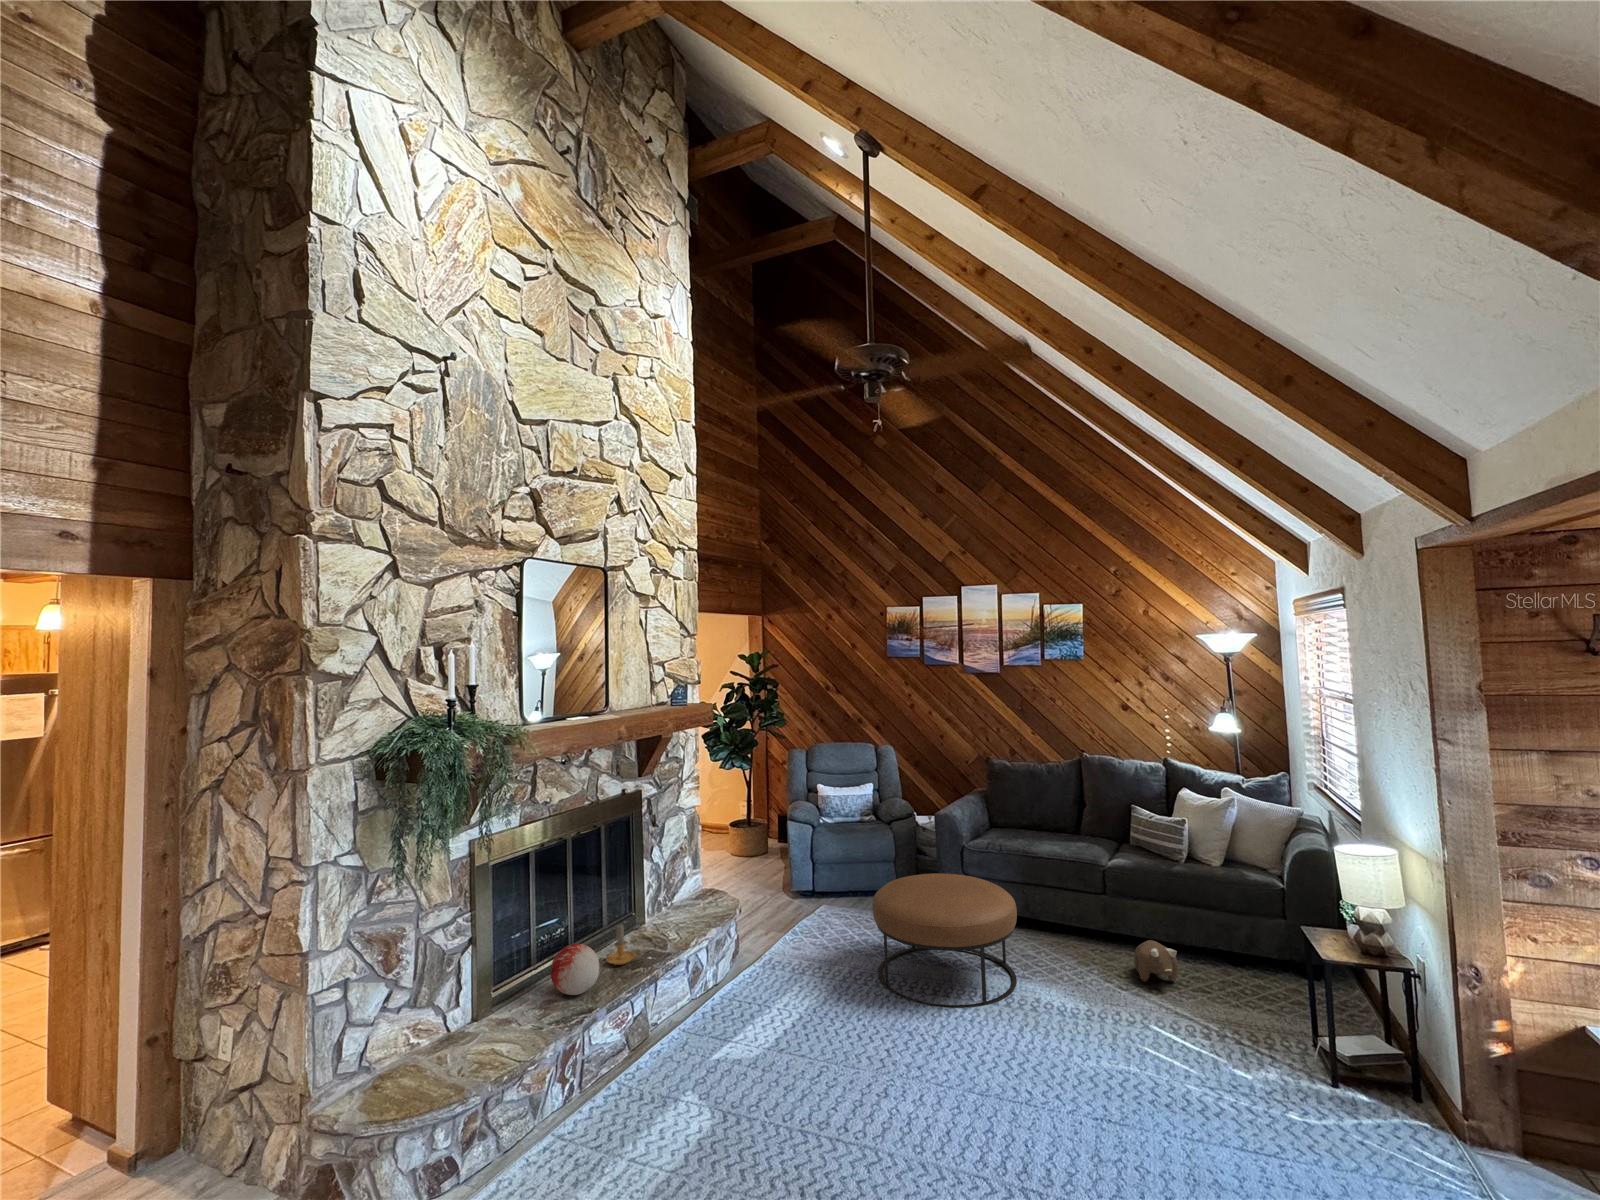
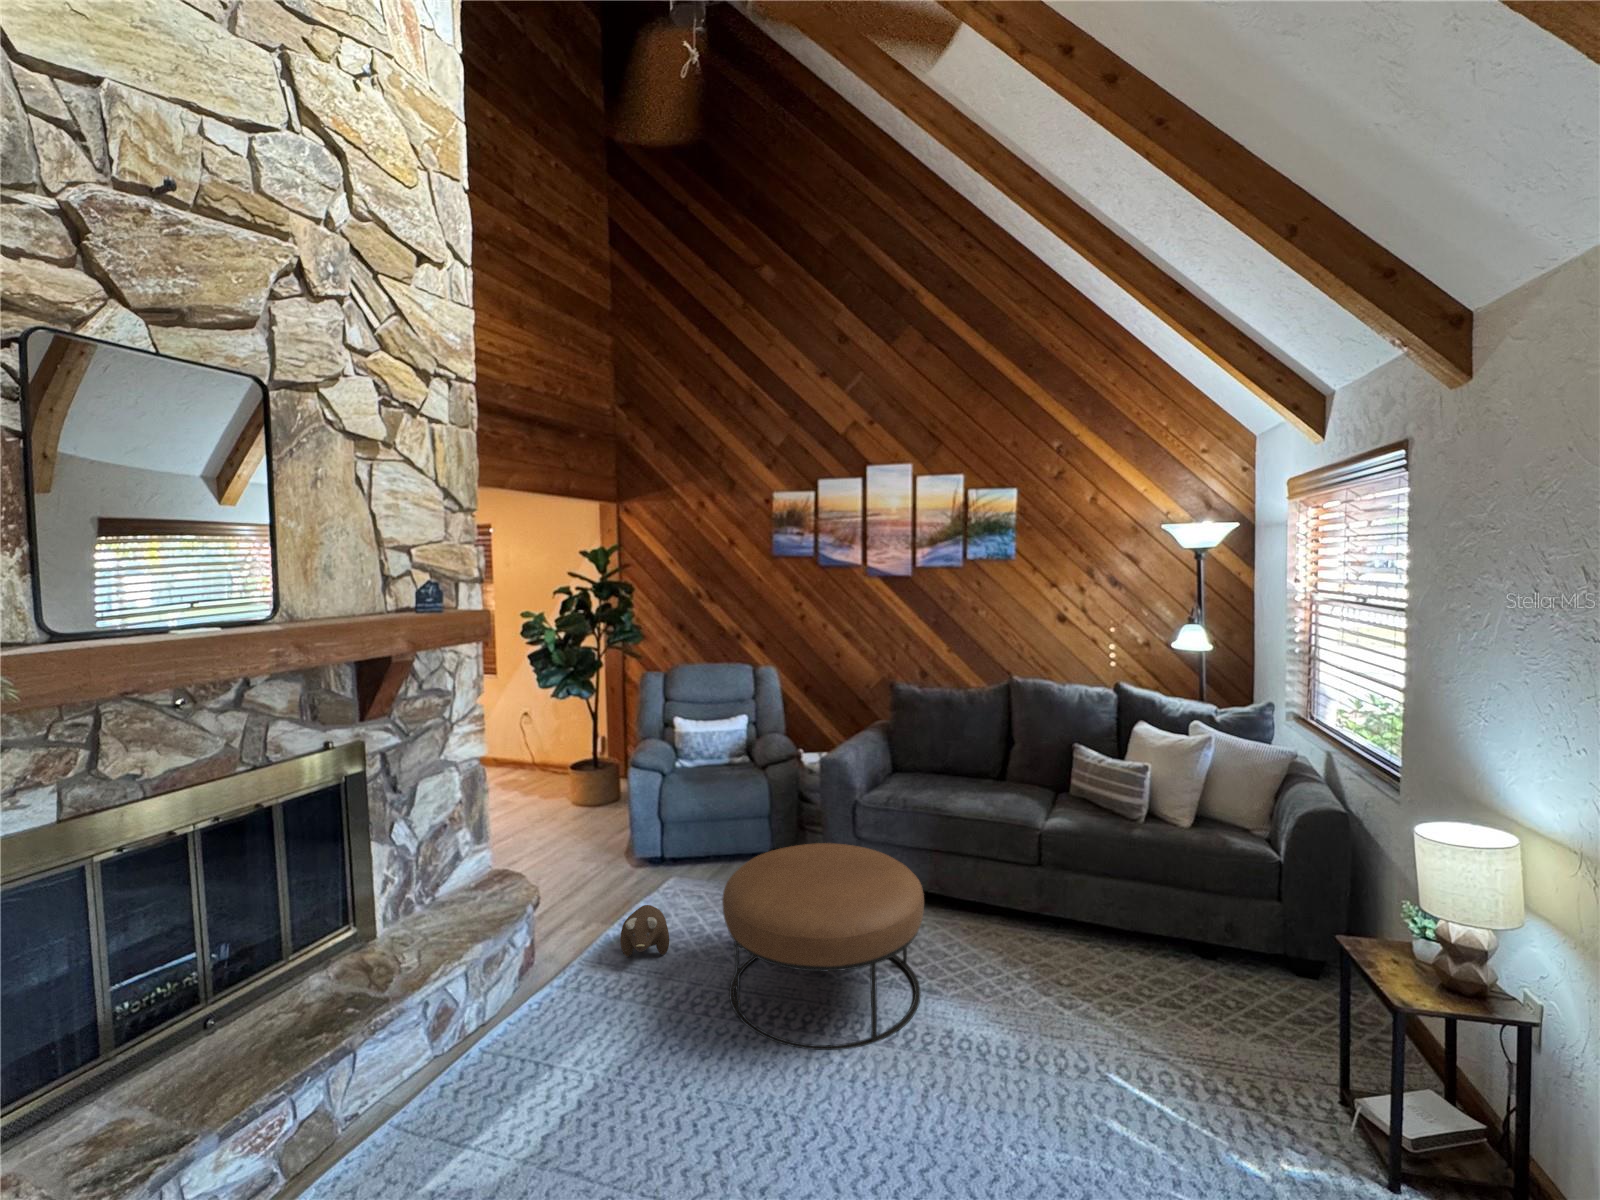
candle: present [606,924,642,965] -> none [264,963,330,1032]
plush toy: present [1134,940,1178,982] -> present [620,905,669,957]
decorative orb: present [551,944,599,995] -> none [111,1019,219,1115]

